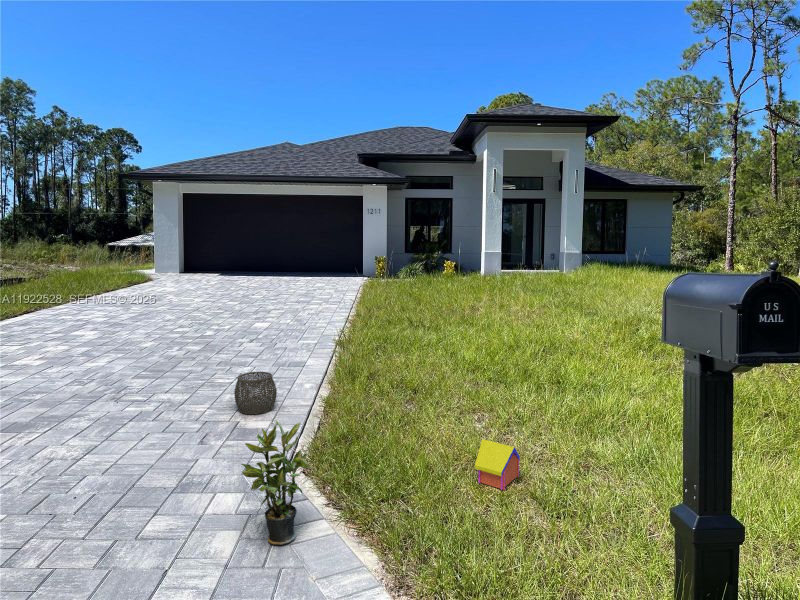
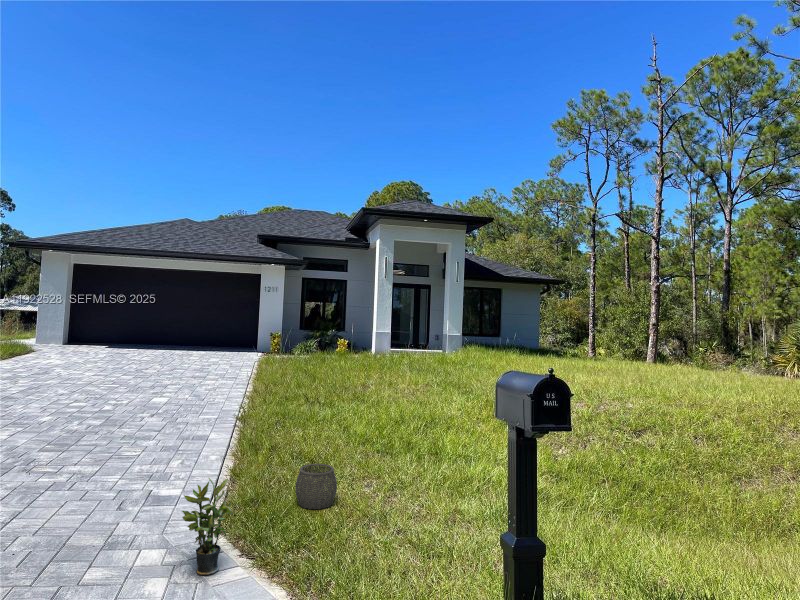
woven basket: present [234,372,277,415] -> present [295,464,337,509]
toy house: present [475,439,520,490] -> none [356,493,390,530]

